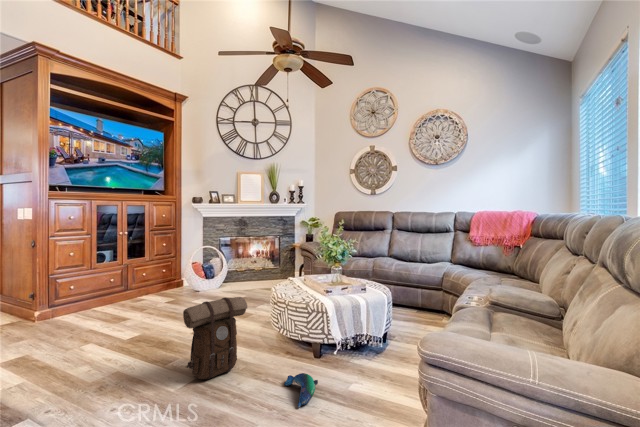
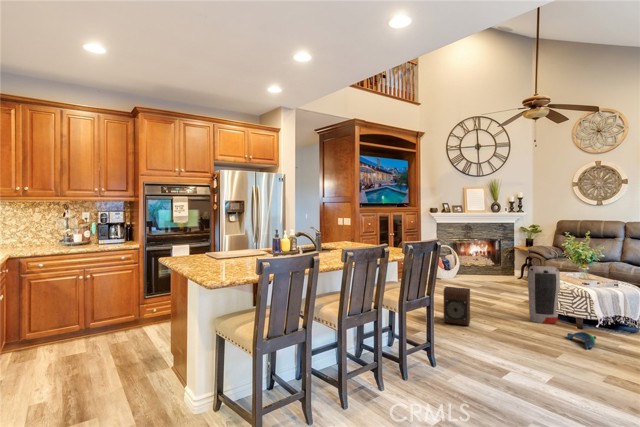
air purifier: none [254,271,296,356] -> present [528,266,560,324]
backpack: present [183,297,247,379] -> none [489,280,531,329]
speaker: none [99,316,159,385] -> present [444,287,470,326]

